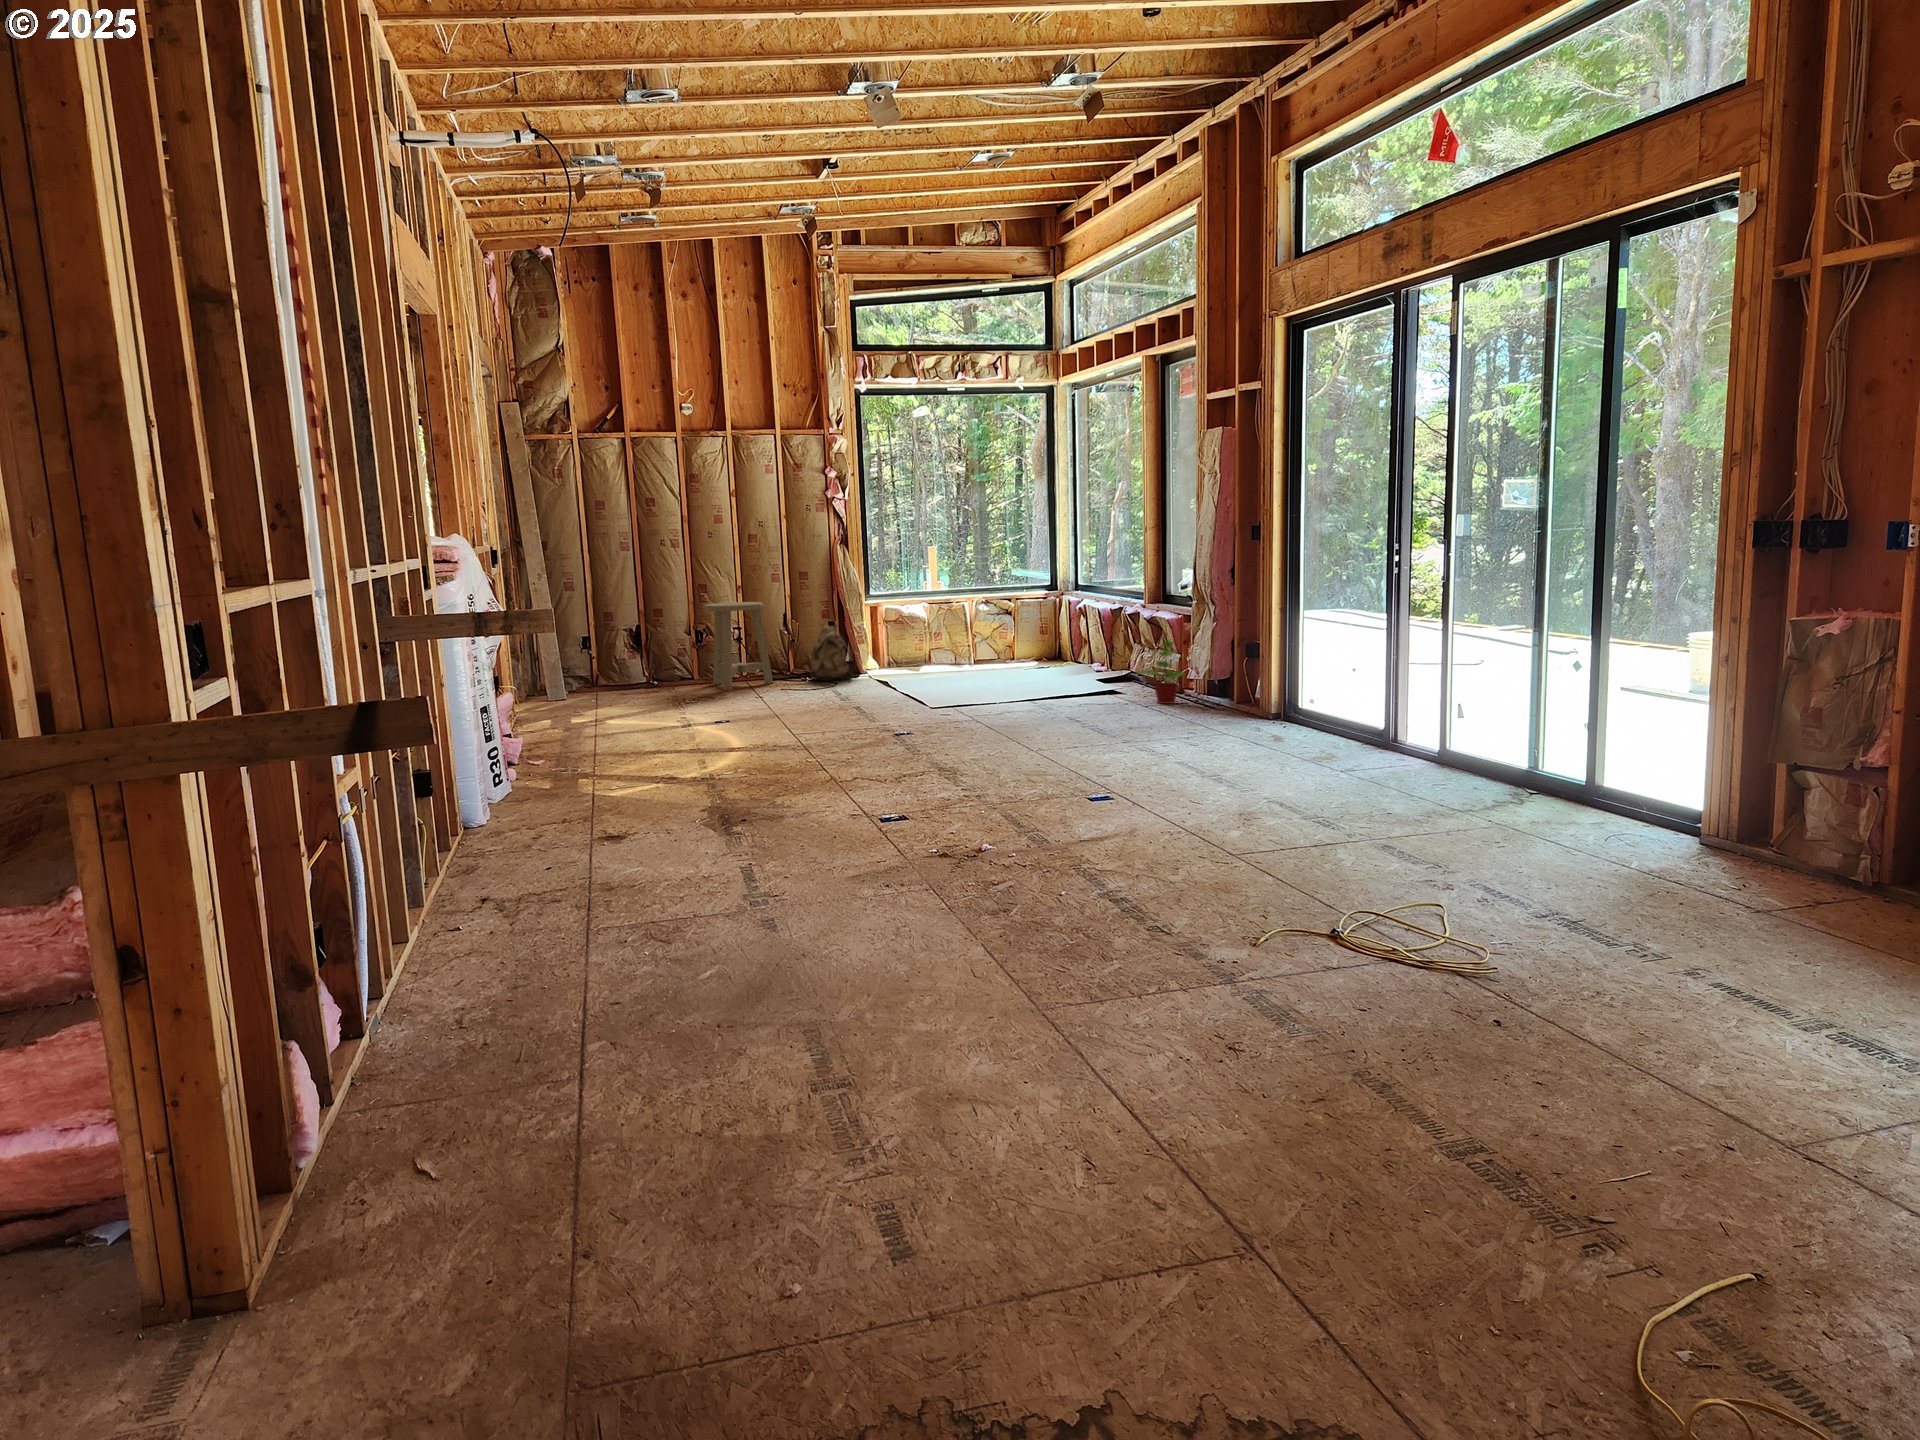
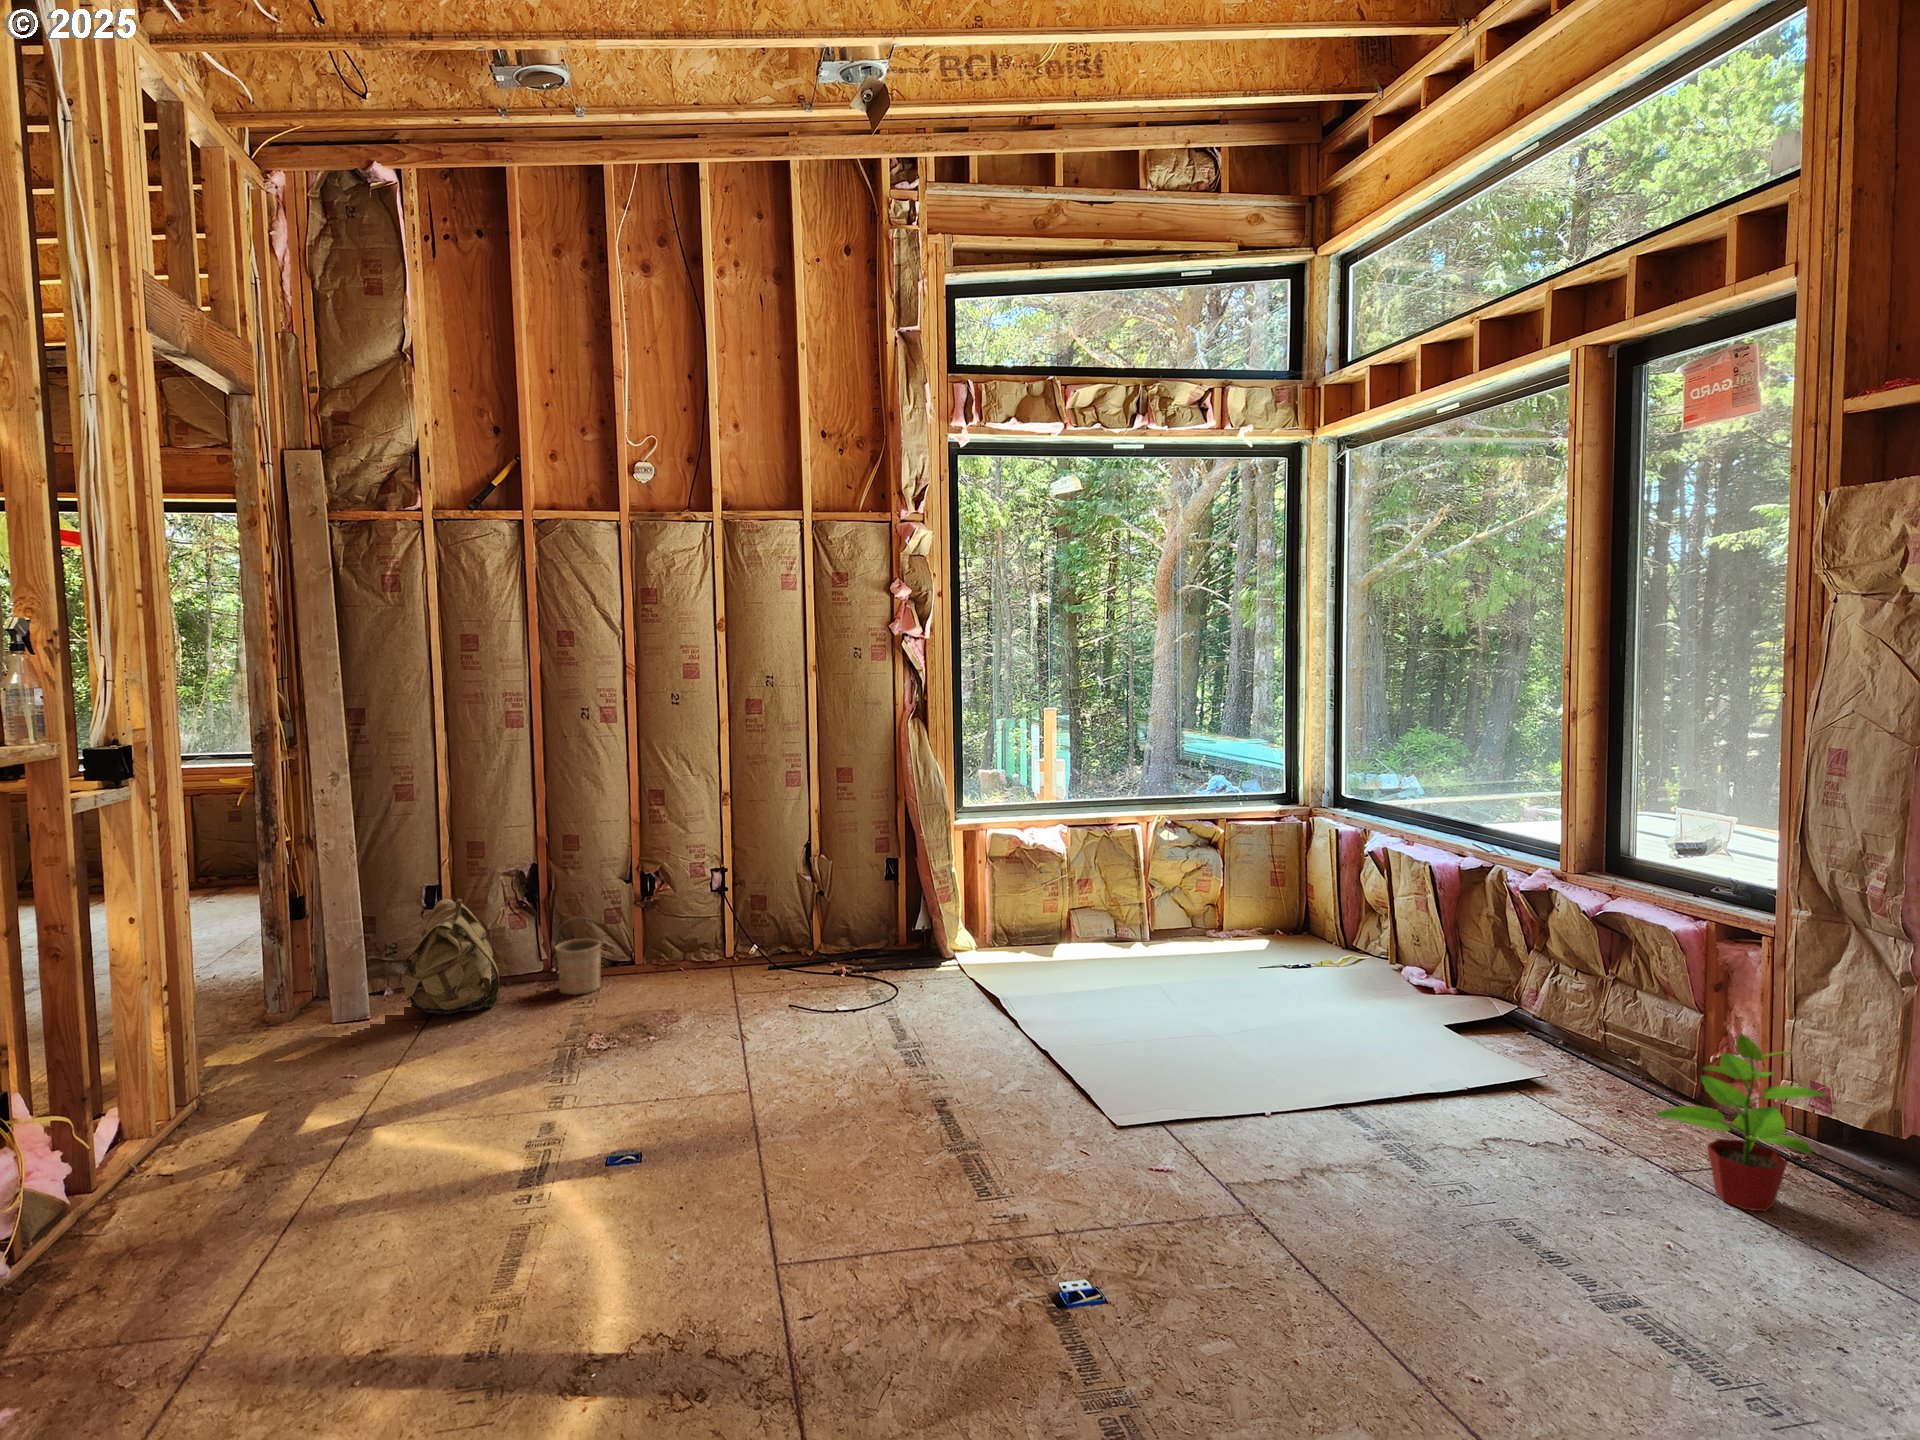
stool: present [704,602,773,691] -> none [650,827,780,1014]
backpack: present [810,624,855,680] -> present [401,898,500,1014]
bucket: none [652,650,680,689] -> present [552,926,605,995]

